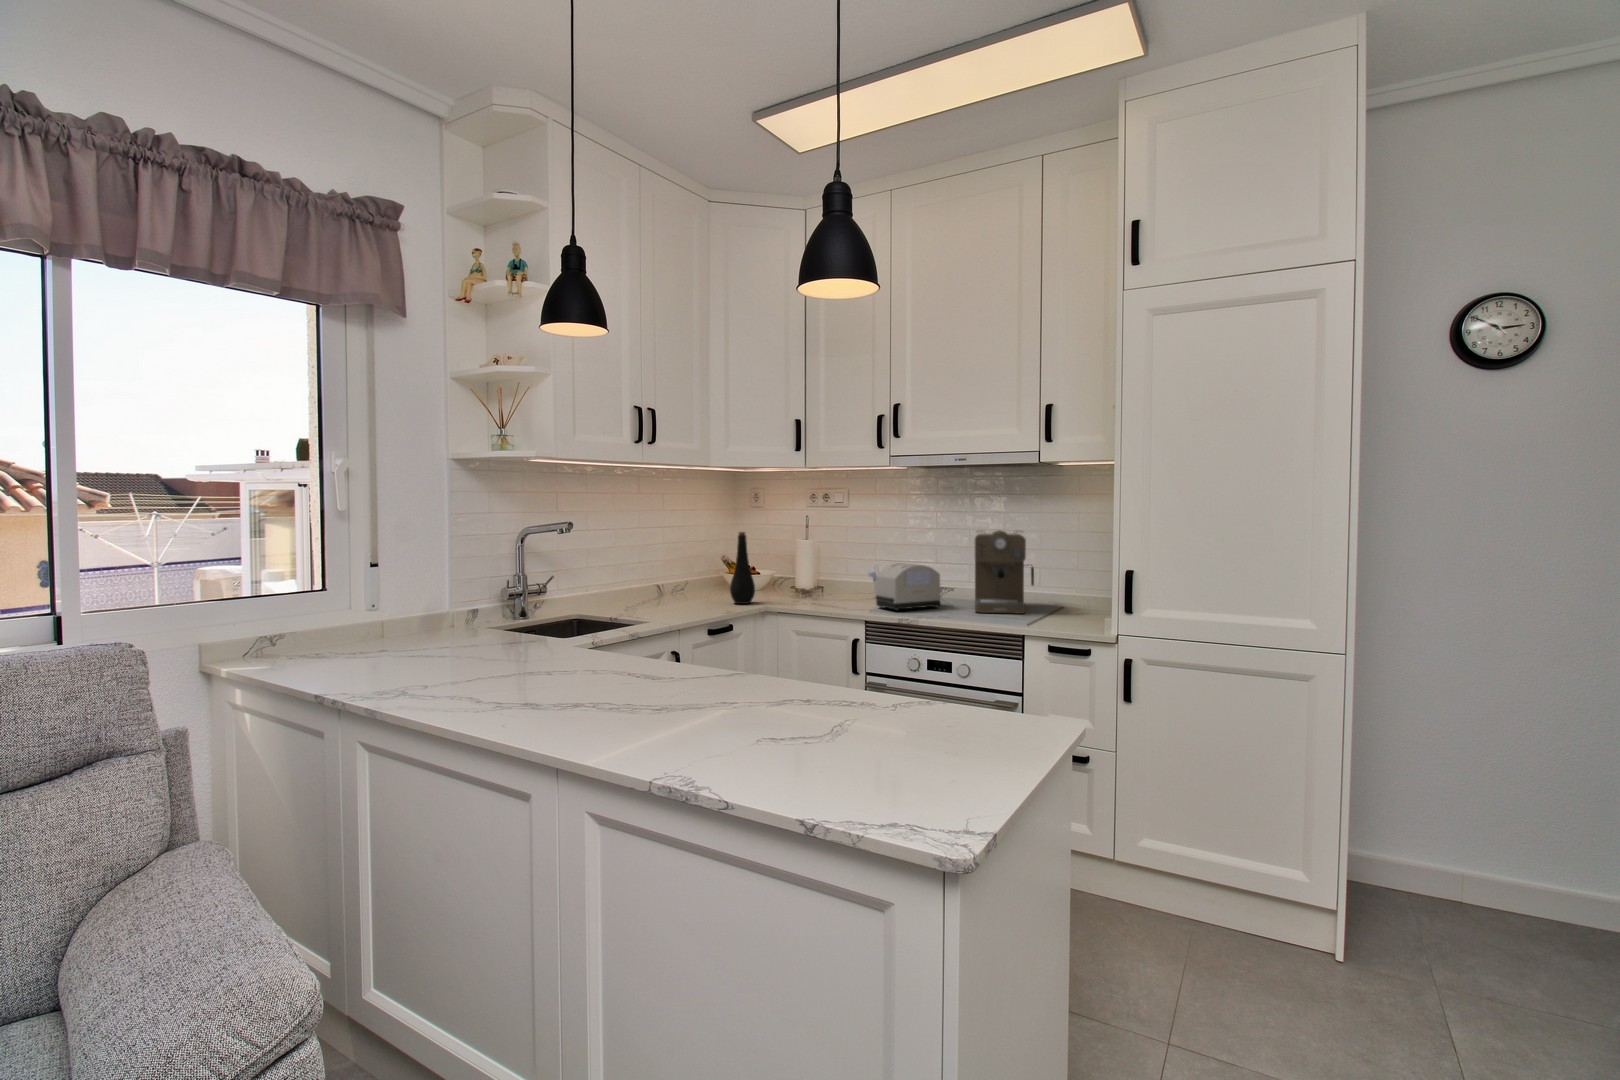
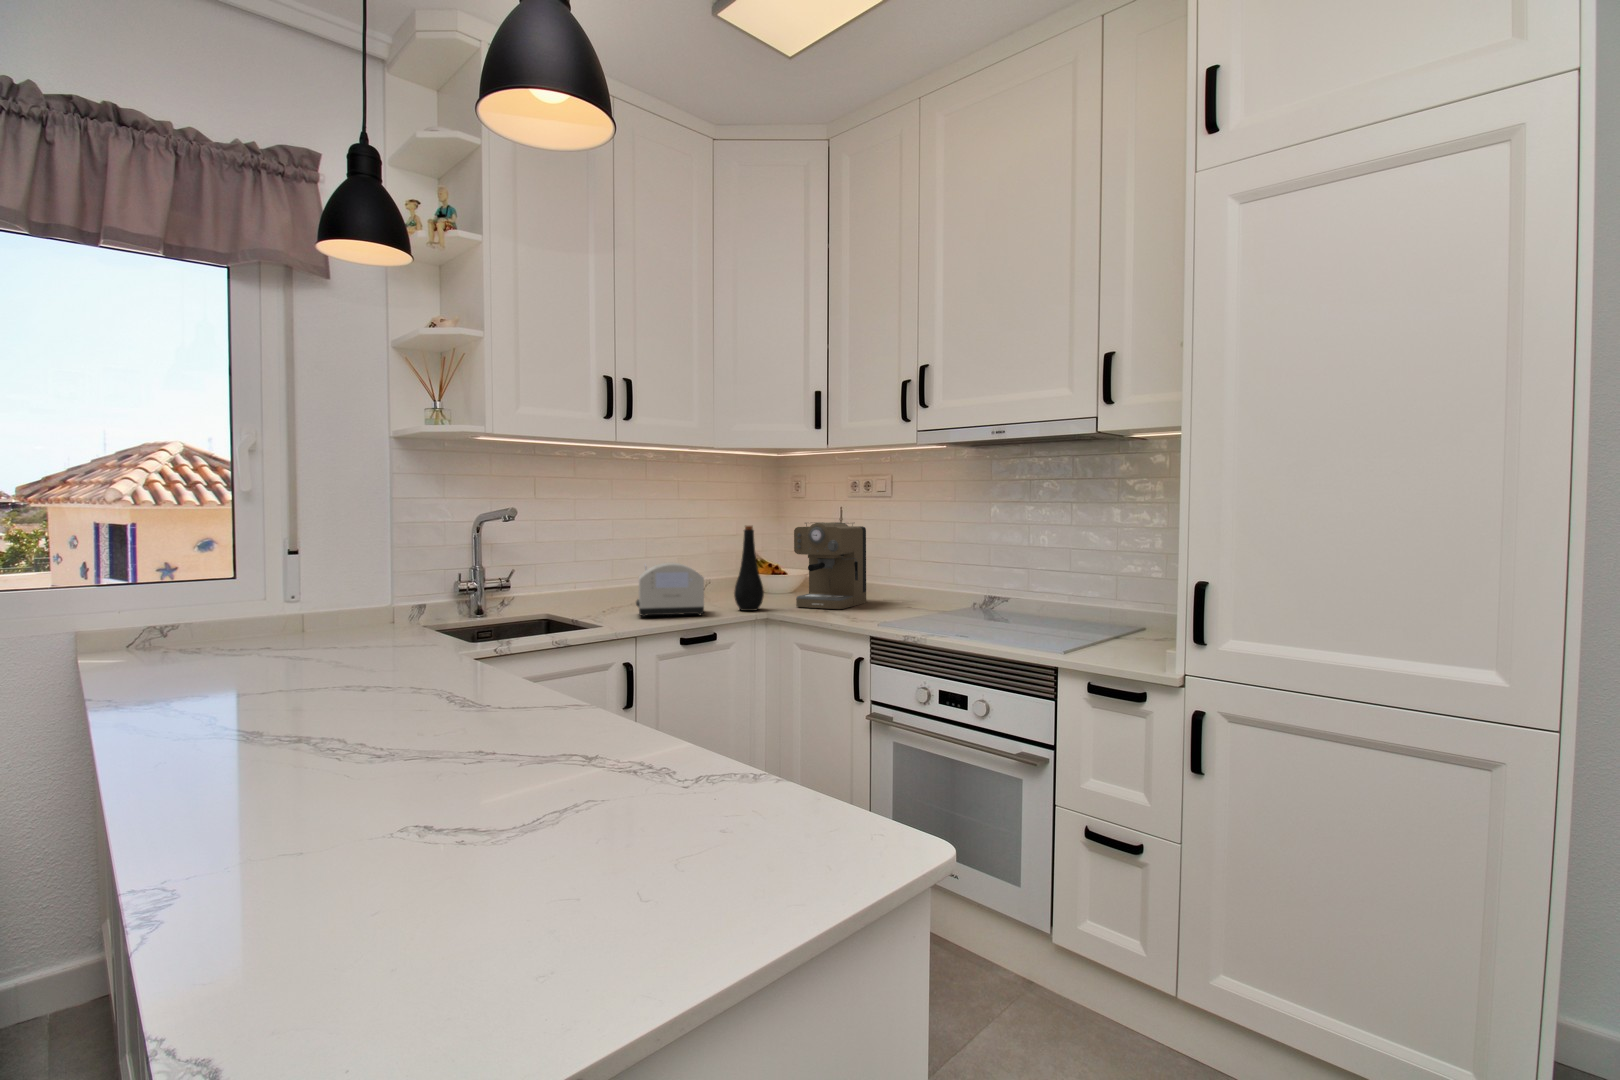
coffee maker: present [975,530,1034,613] -> present [794,522,866,609]
toaster: present [868,563,940,611] -> present [636,563,704,617]

